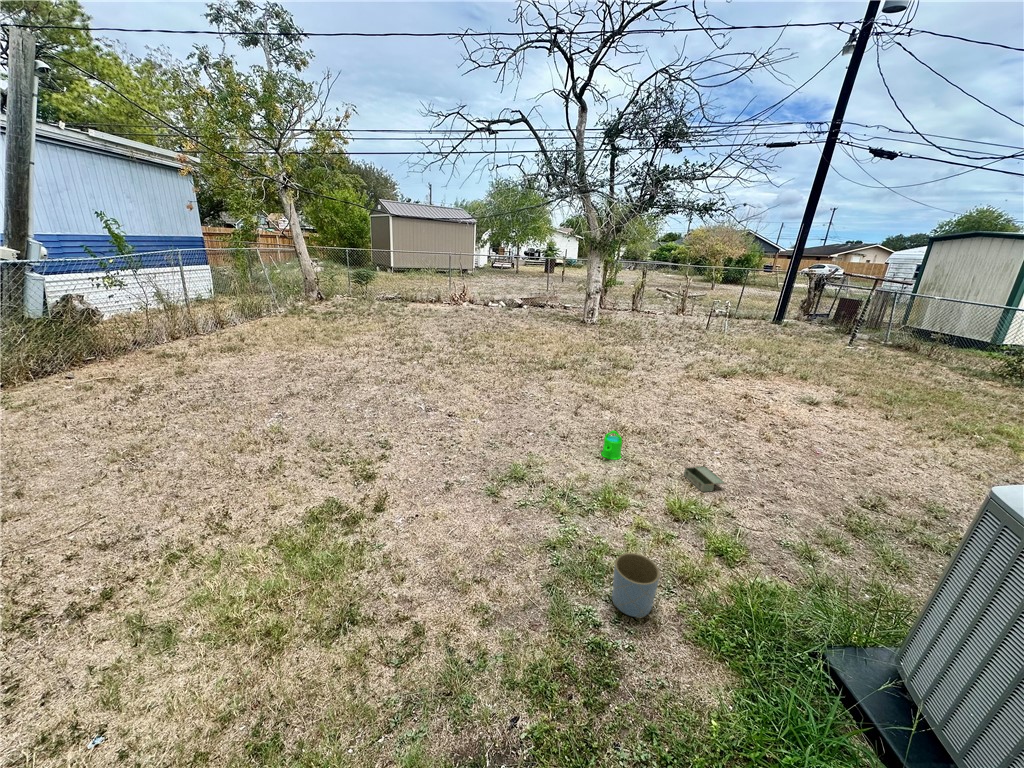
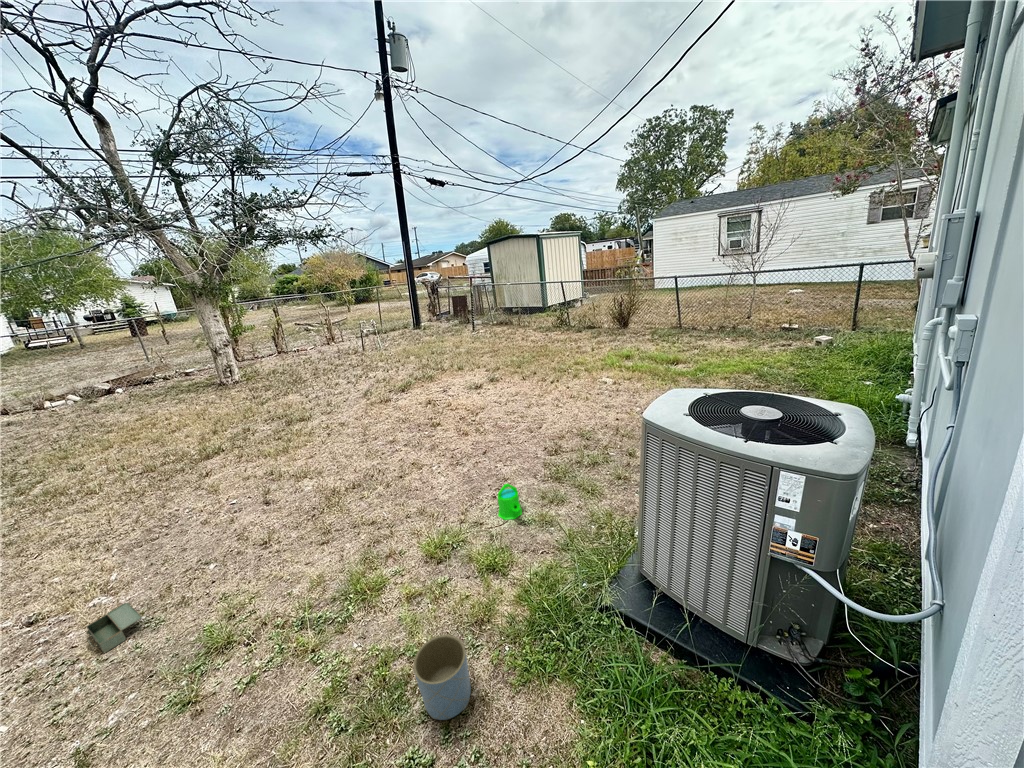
watering can: present [601,431,622,460] -> present [498,484,522,520]
toolbox: present [684,466,724,492] -> present [86,603,142,653]

